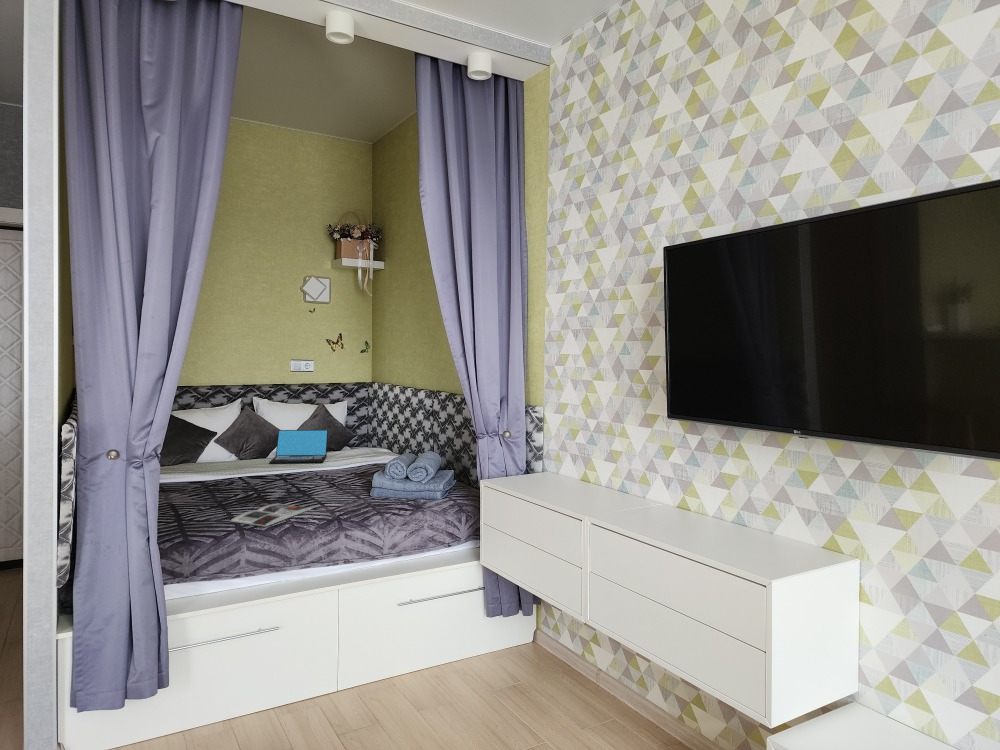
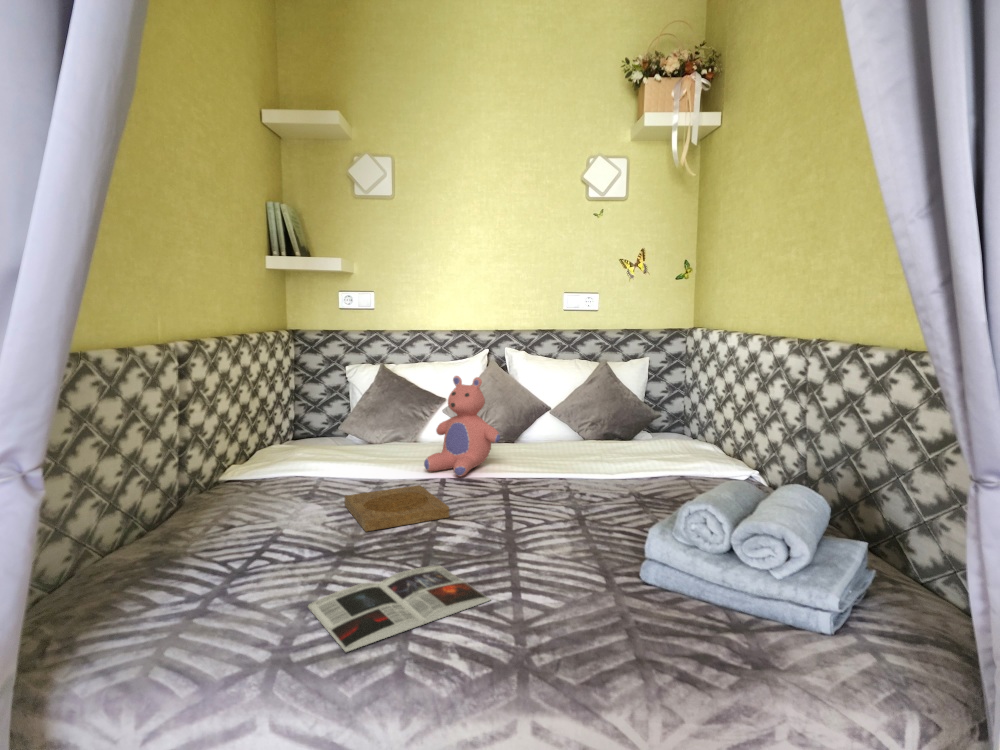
teddy bear: none [225,416,274,475] -> present [424,376,500,476]
laptop: present [269,430,328,464] -> none [505,400,606,463]
tray: none [194,479,265,500] -> present [345,485,449,531]

